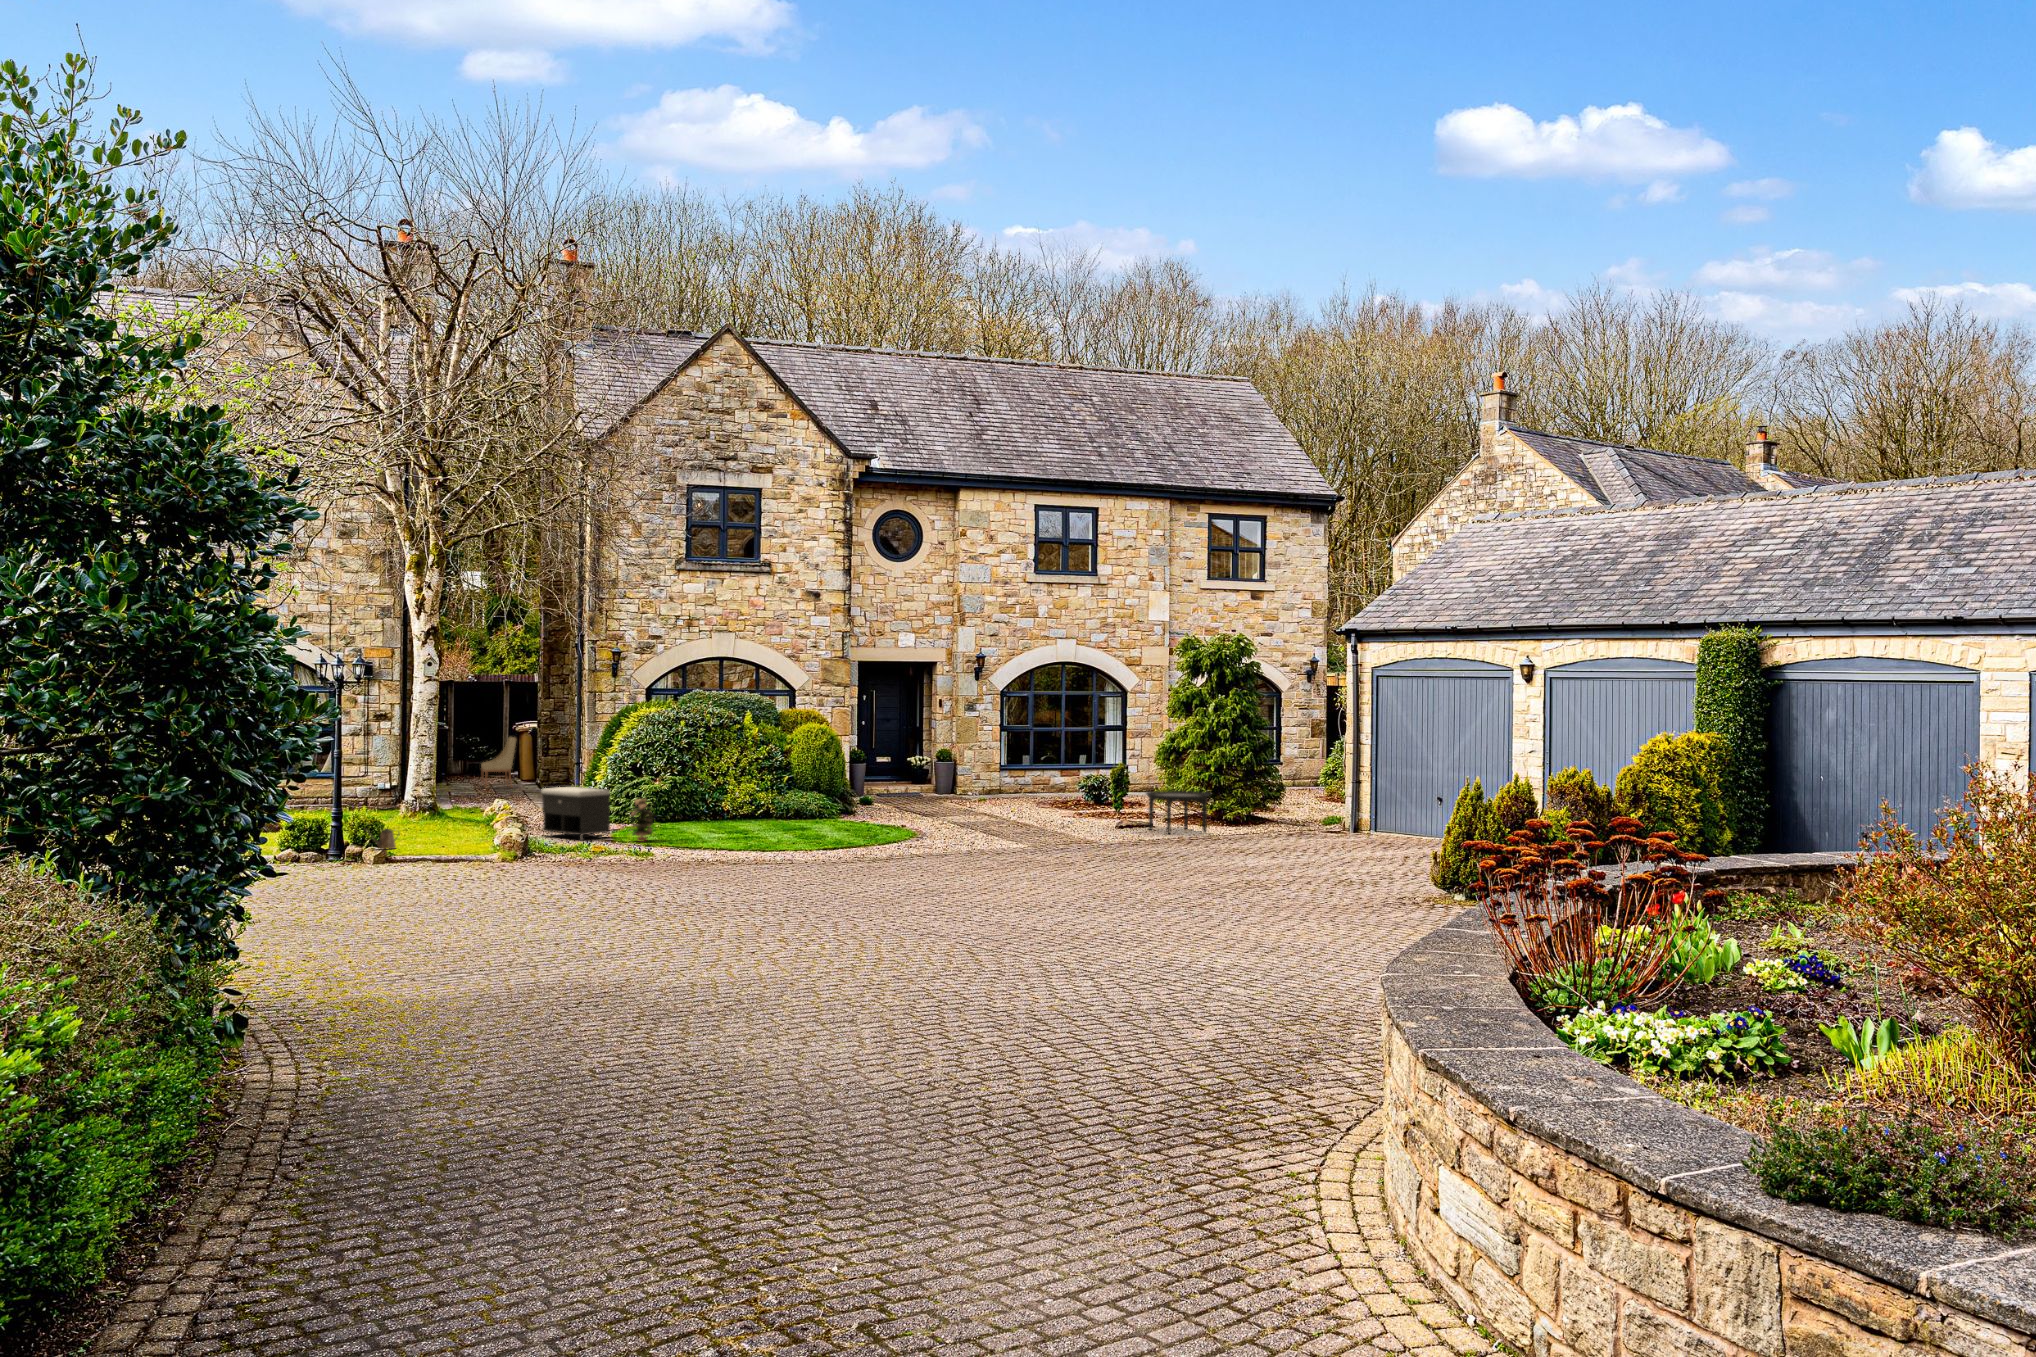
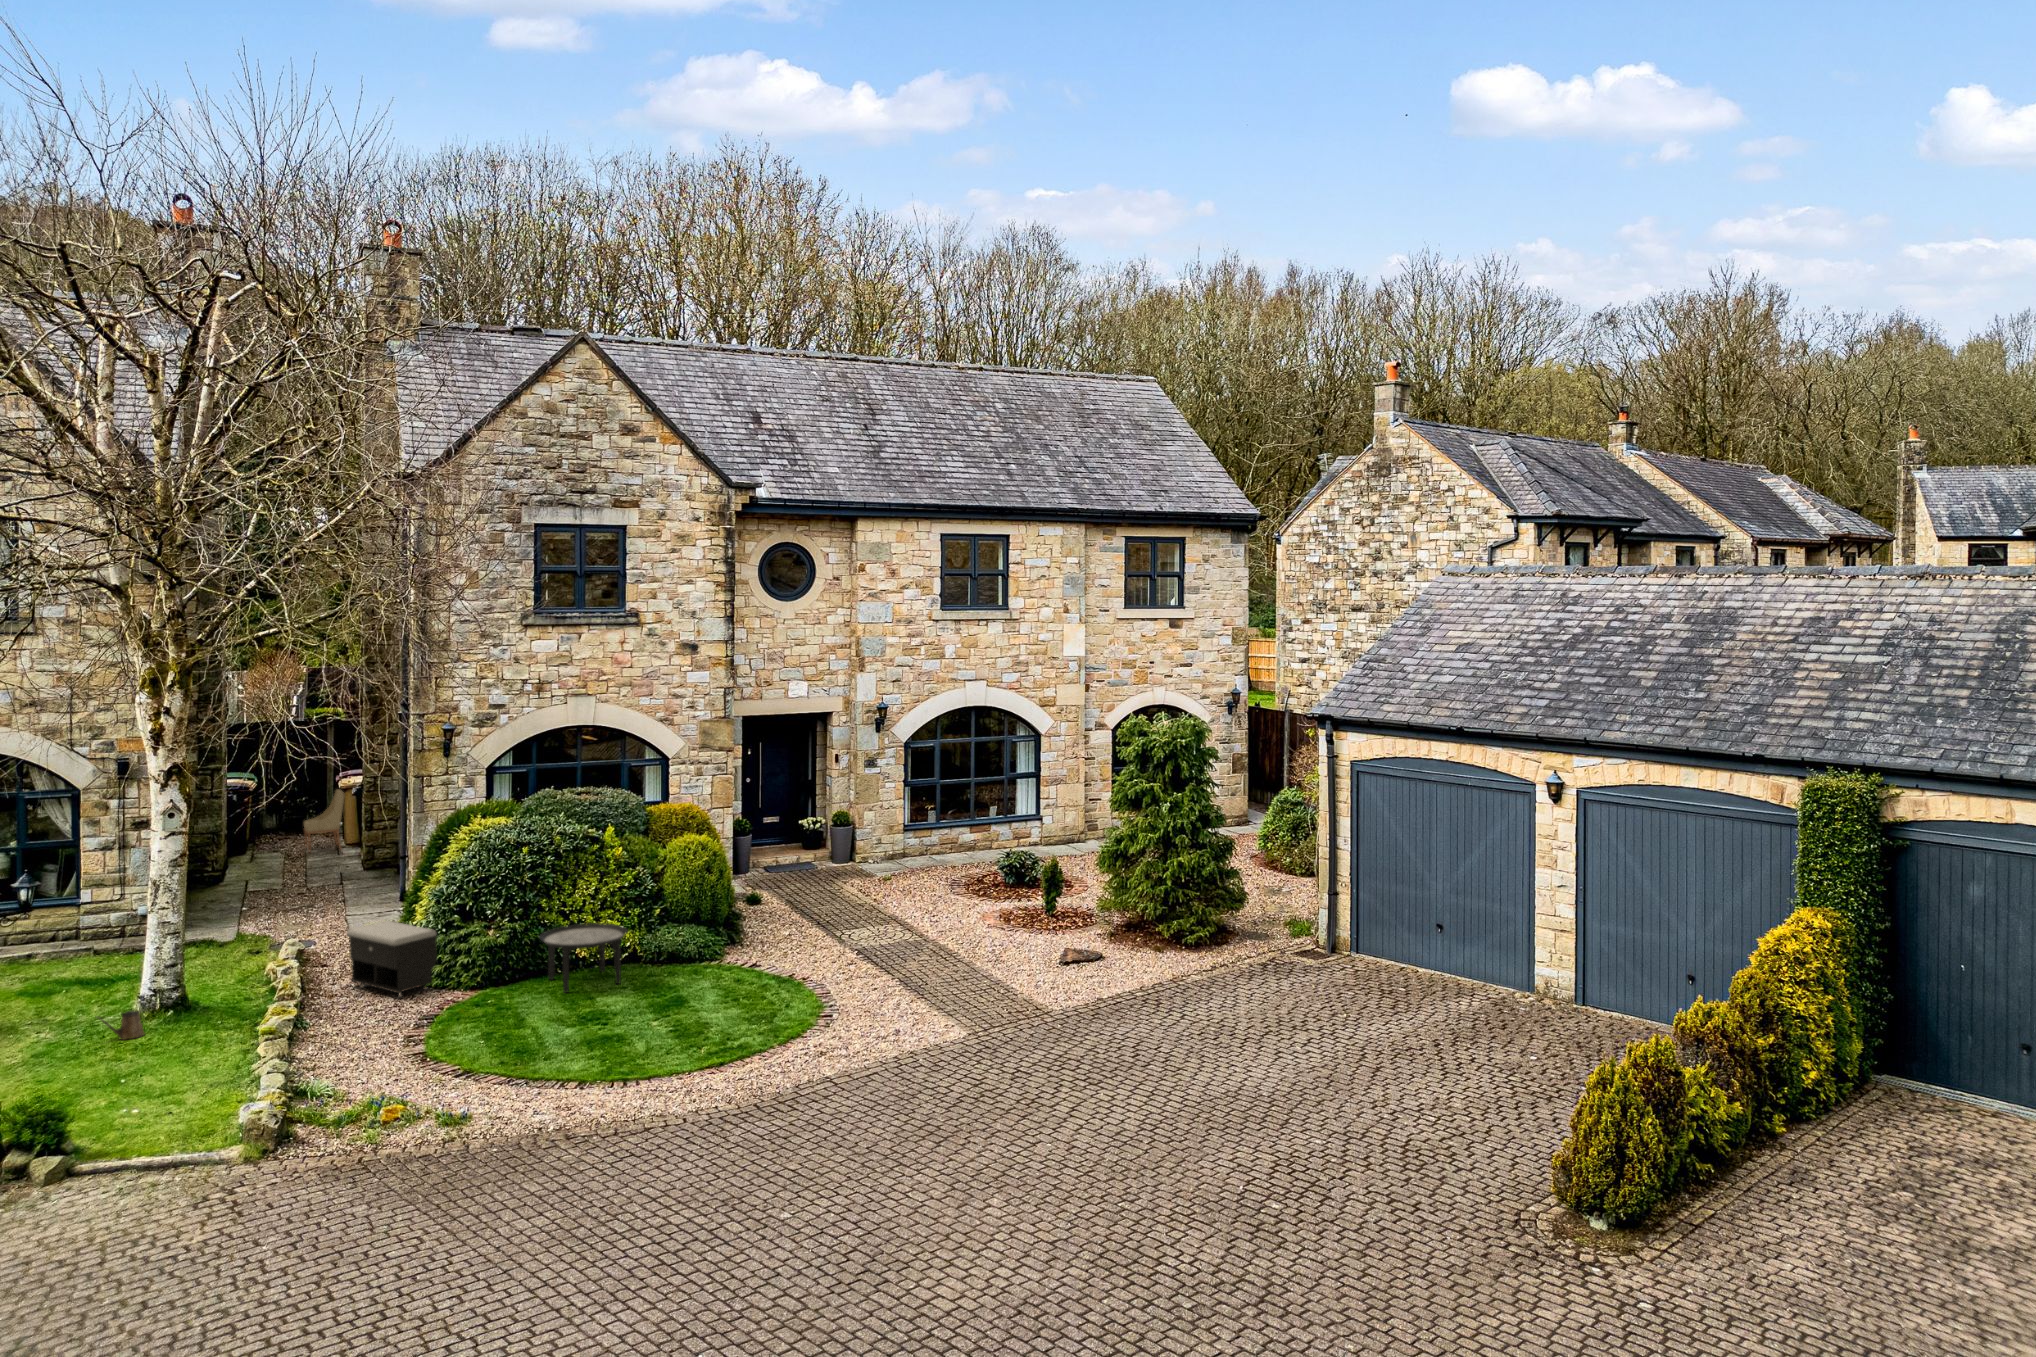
round table: present [1146,791,1209,834] -> present [540,923,627,993]
decorative plant: present [631,799,654,842] -> none [457,944,499,999]

